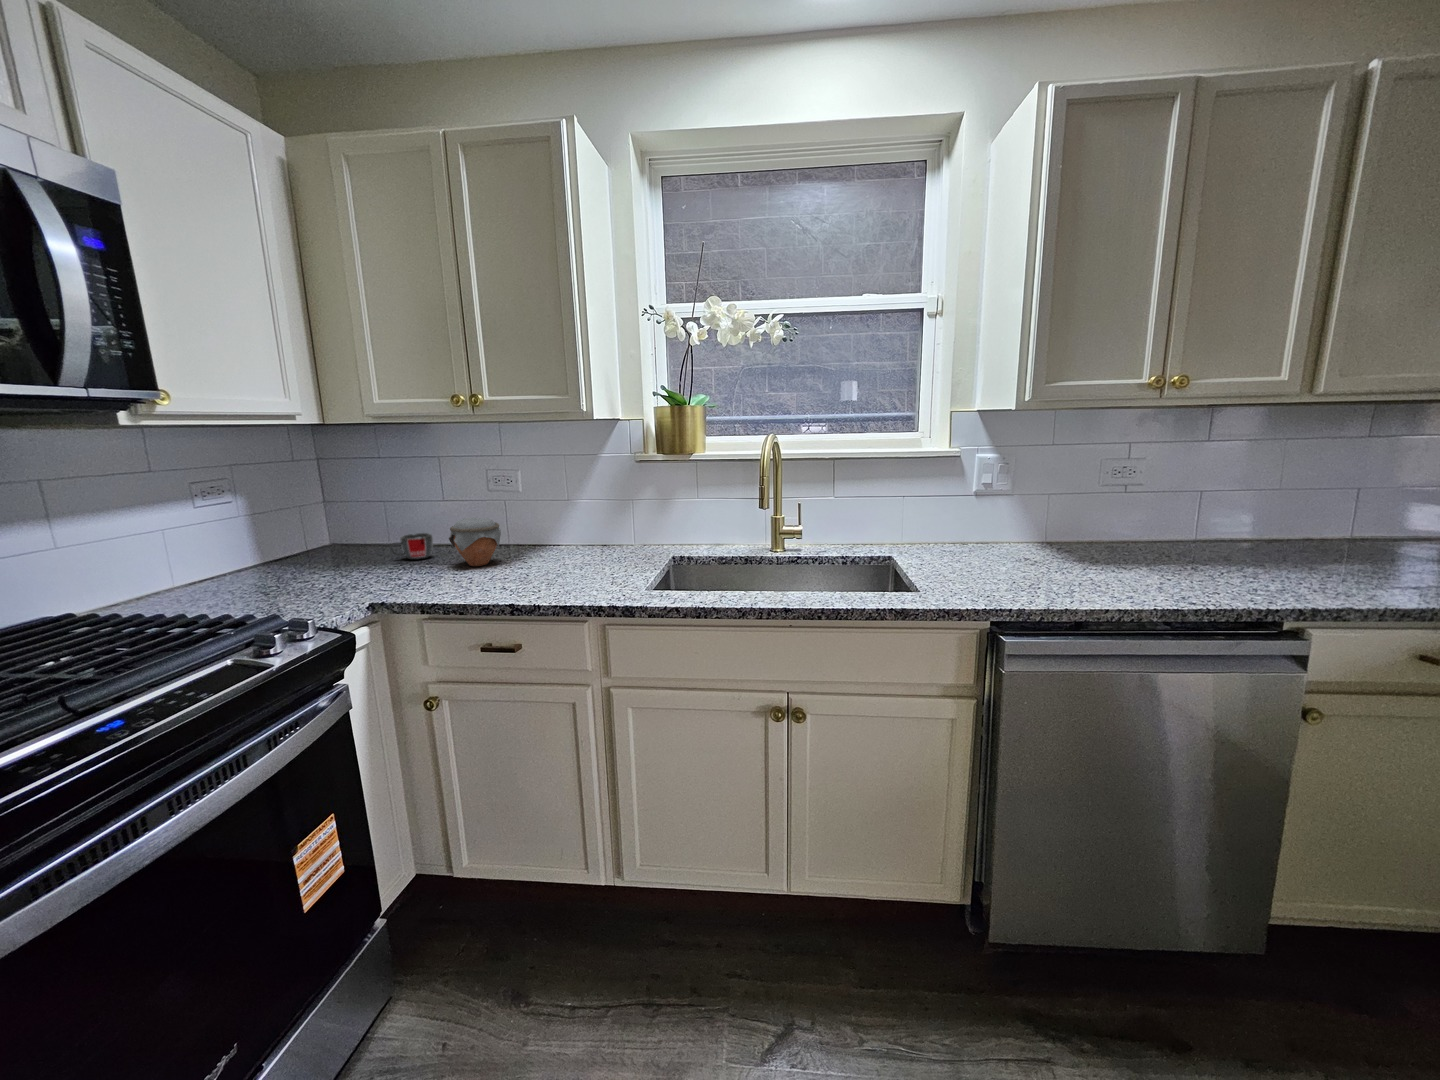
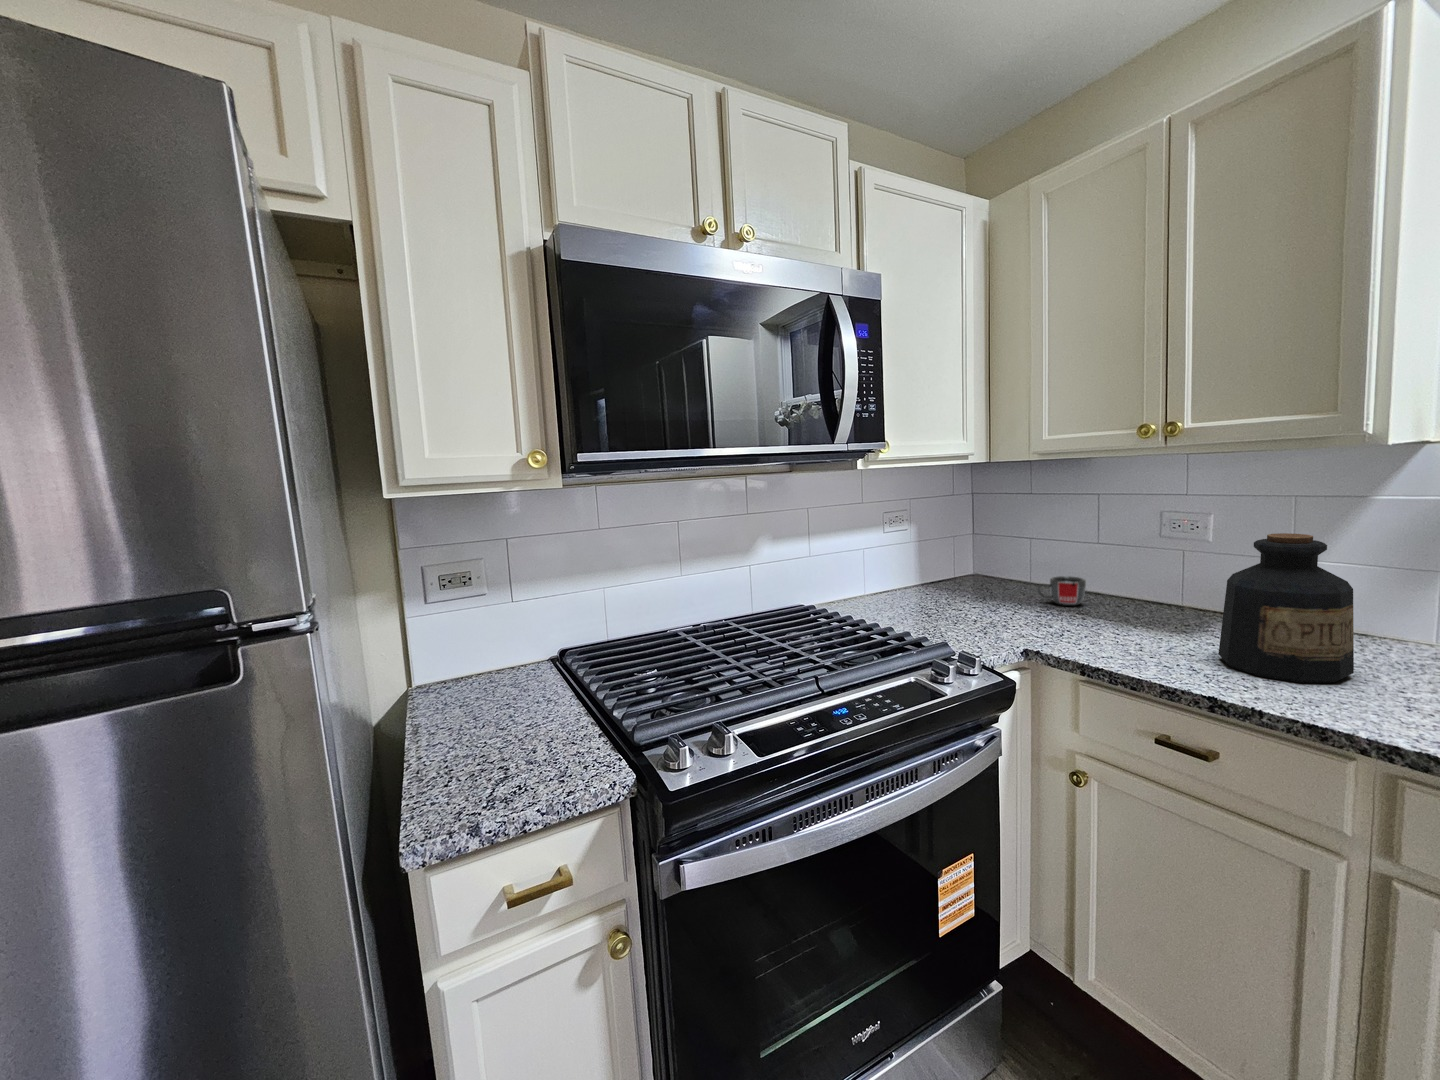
bottle: none [520,481,593,585] -> present [1218,533,1354,683]
jar: present [449,518,501,566] -> none [1111,568,1183,628]

